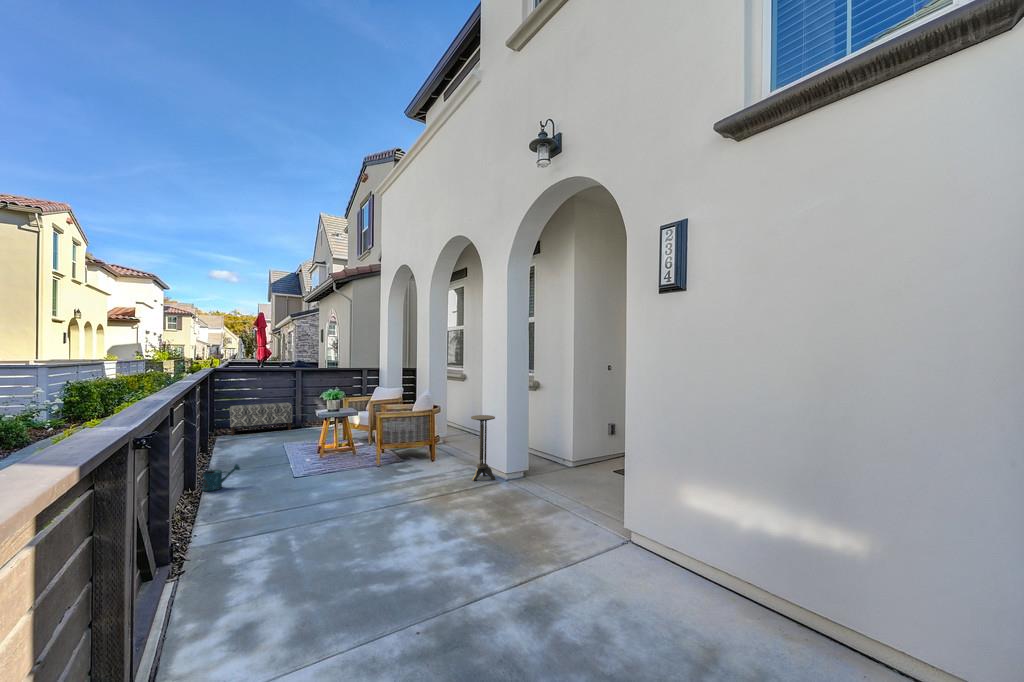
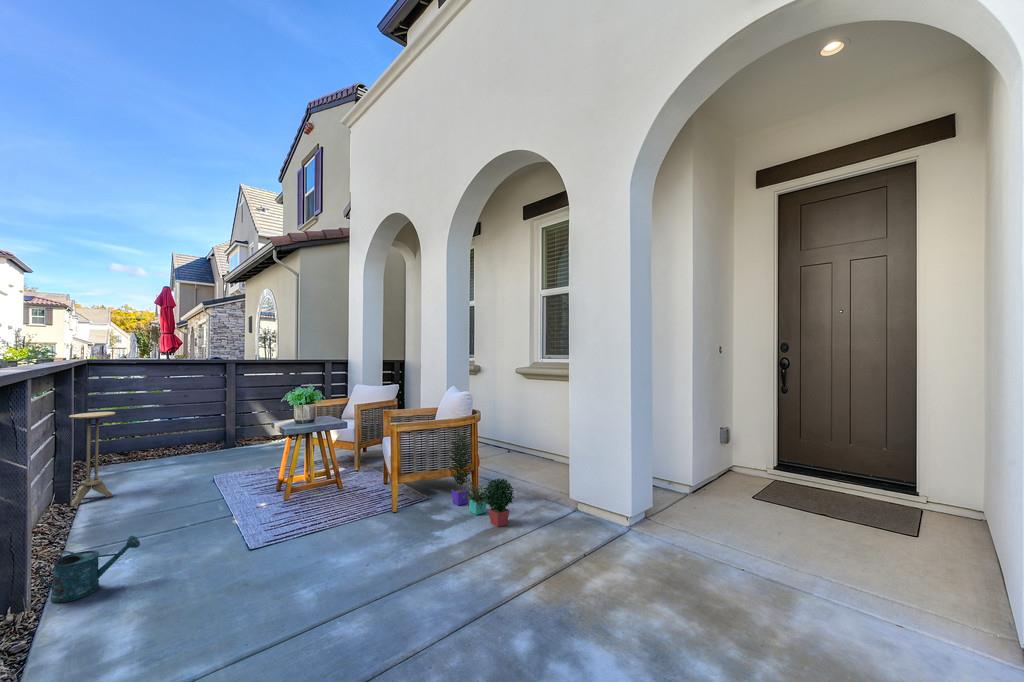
bench: present [230,402,293,435] -> none [118,411,223,465]
side table: present [471,415,495,481] -> present [69,412,115,506]
potted plant: none [413,420,444,477] -> present [449,433,514,527]

